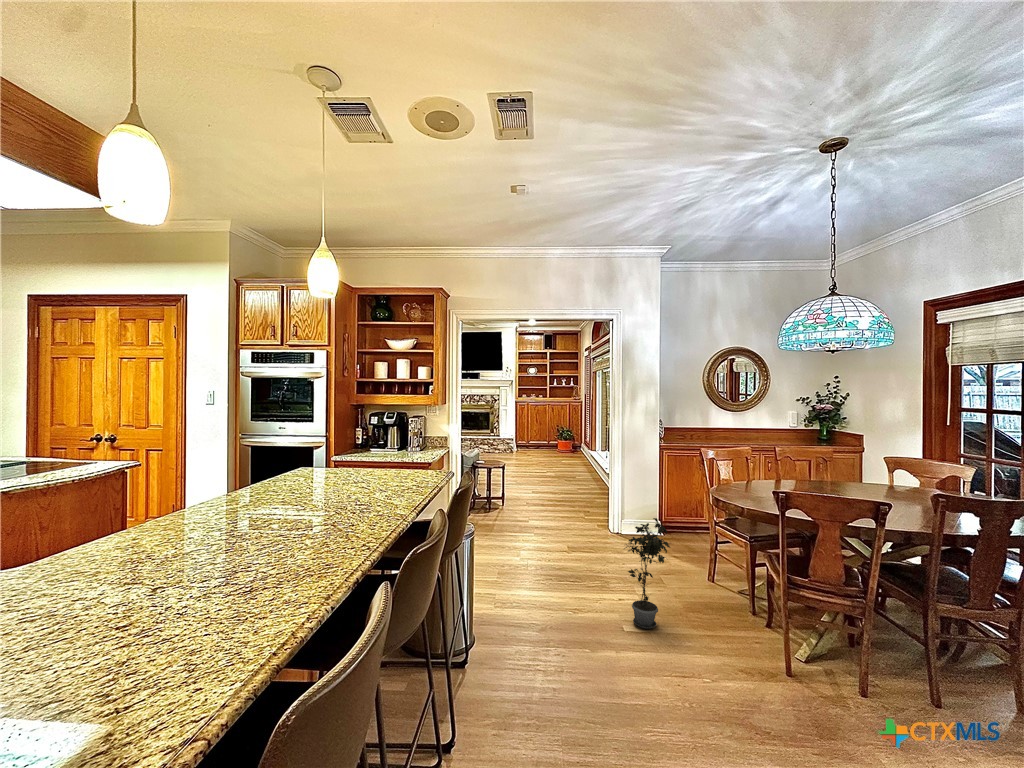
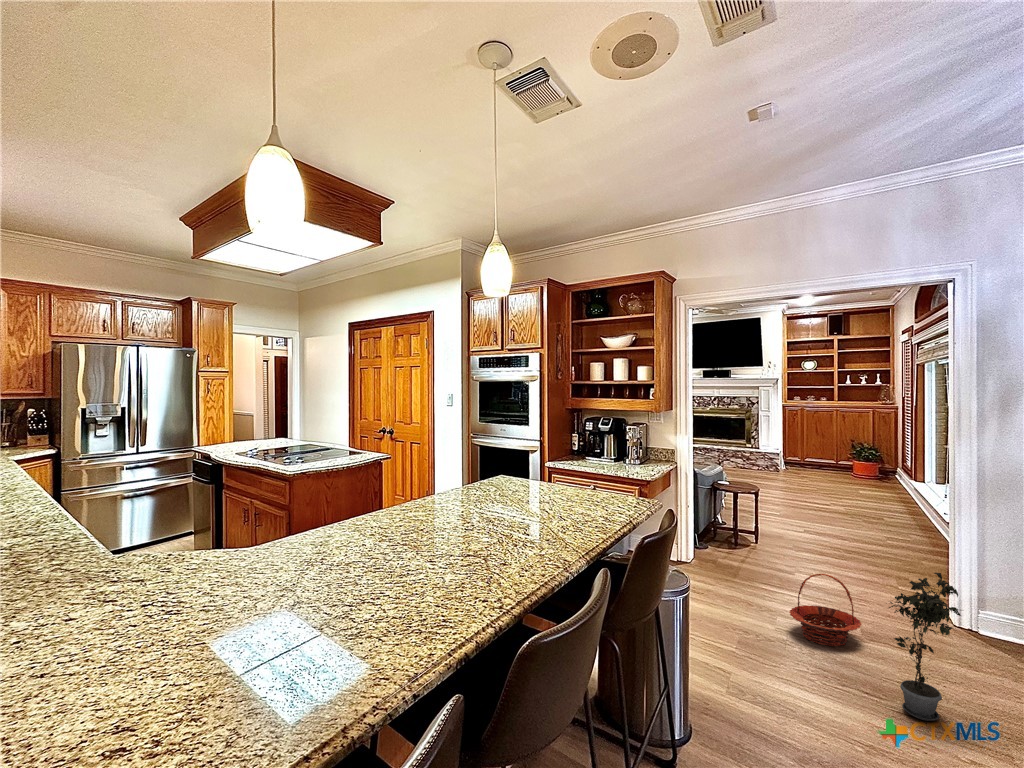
basket: none [547,529,597,585] -> present [789,574,861,646]

